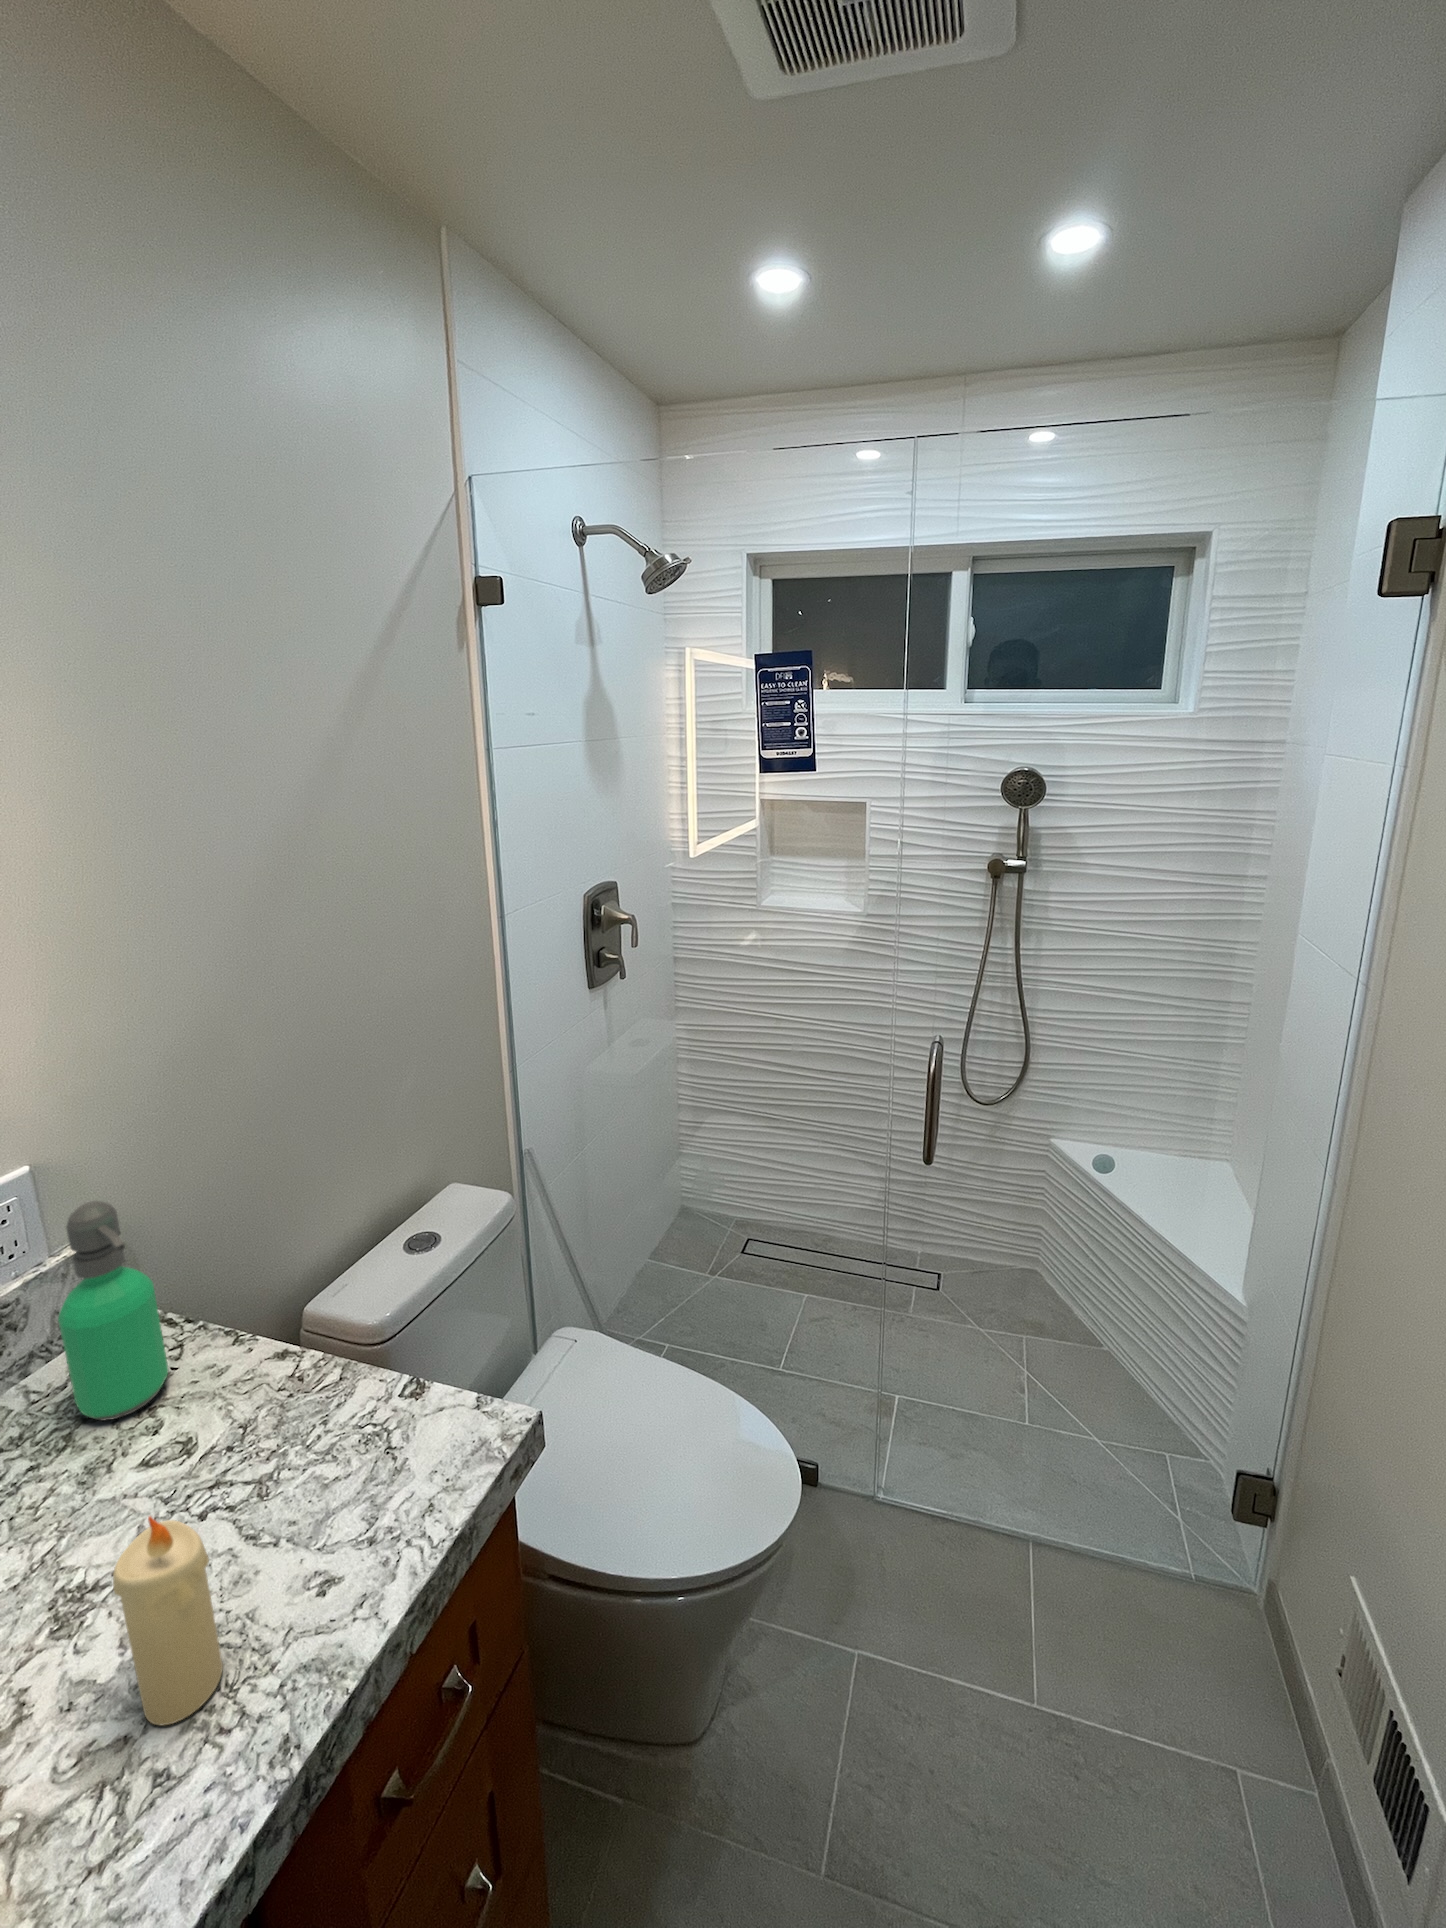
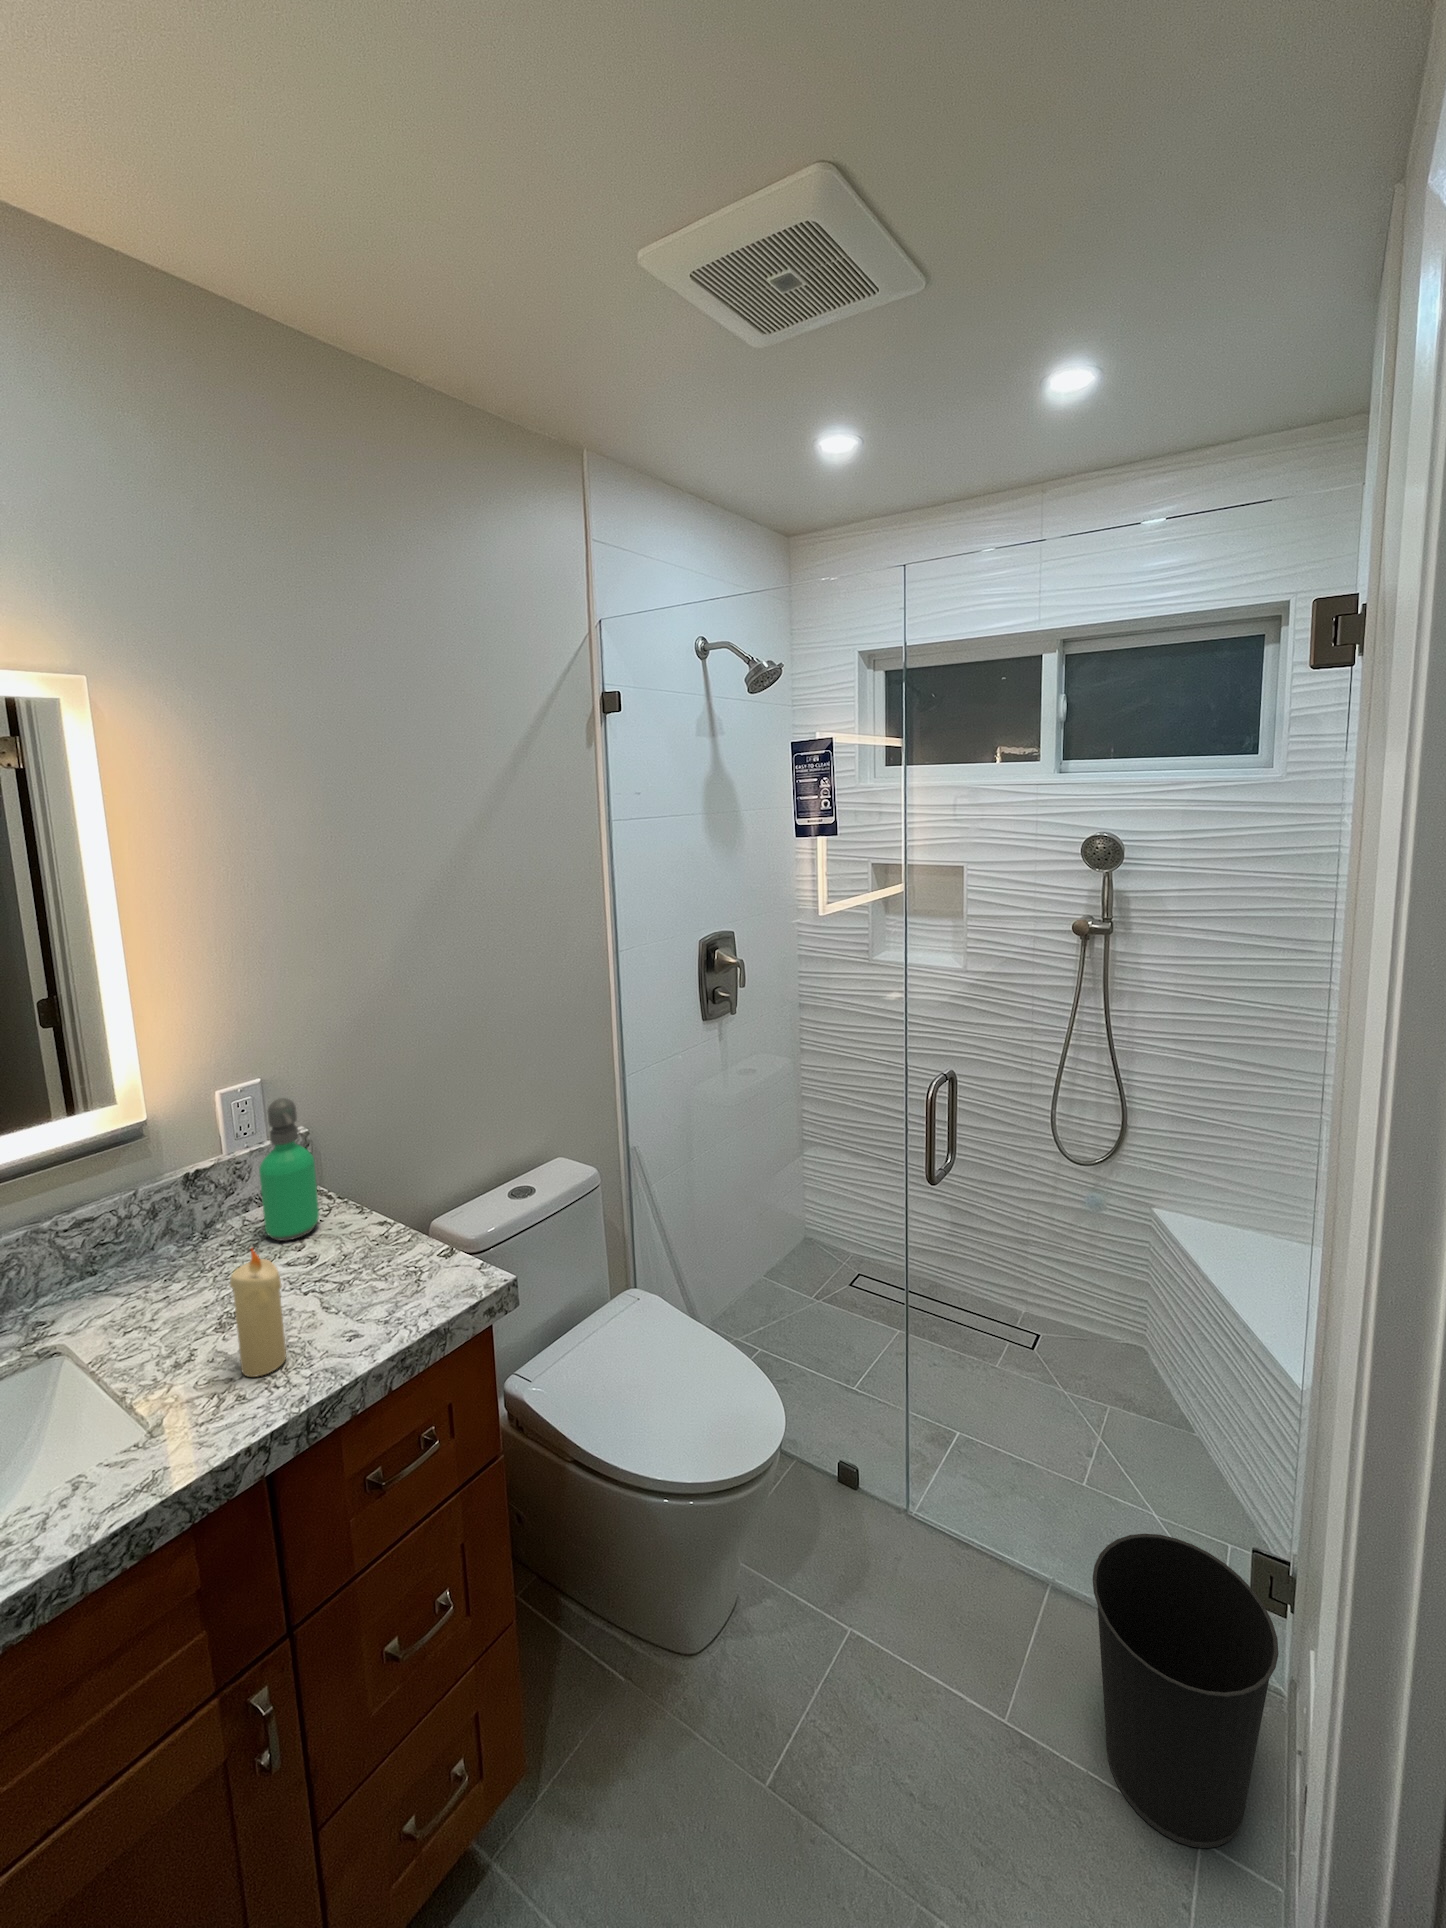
wastebasket: none [1124,1482,1311,1777] -> present [1092,1534,1279,1848]

